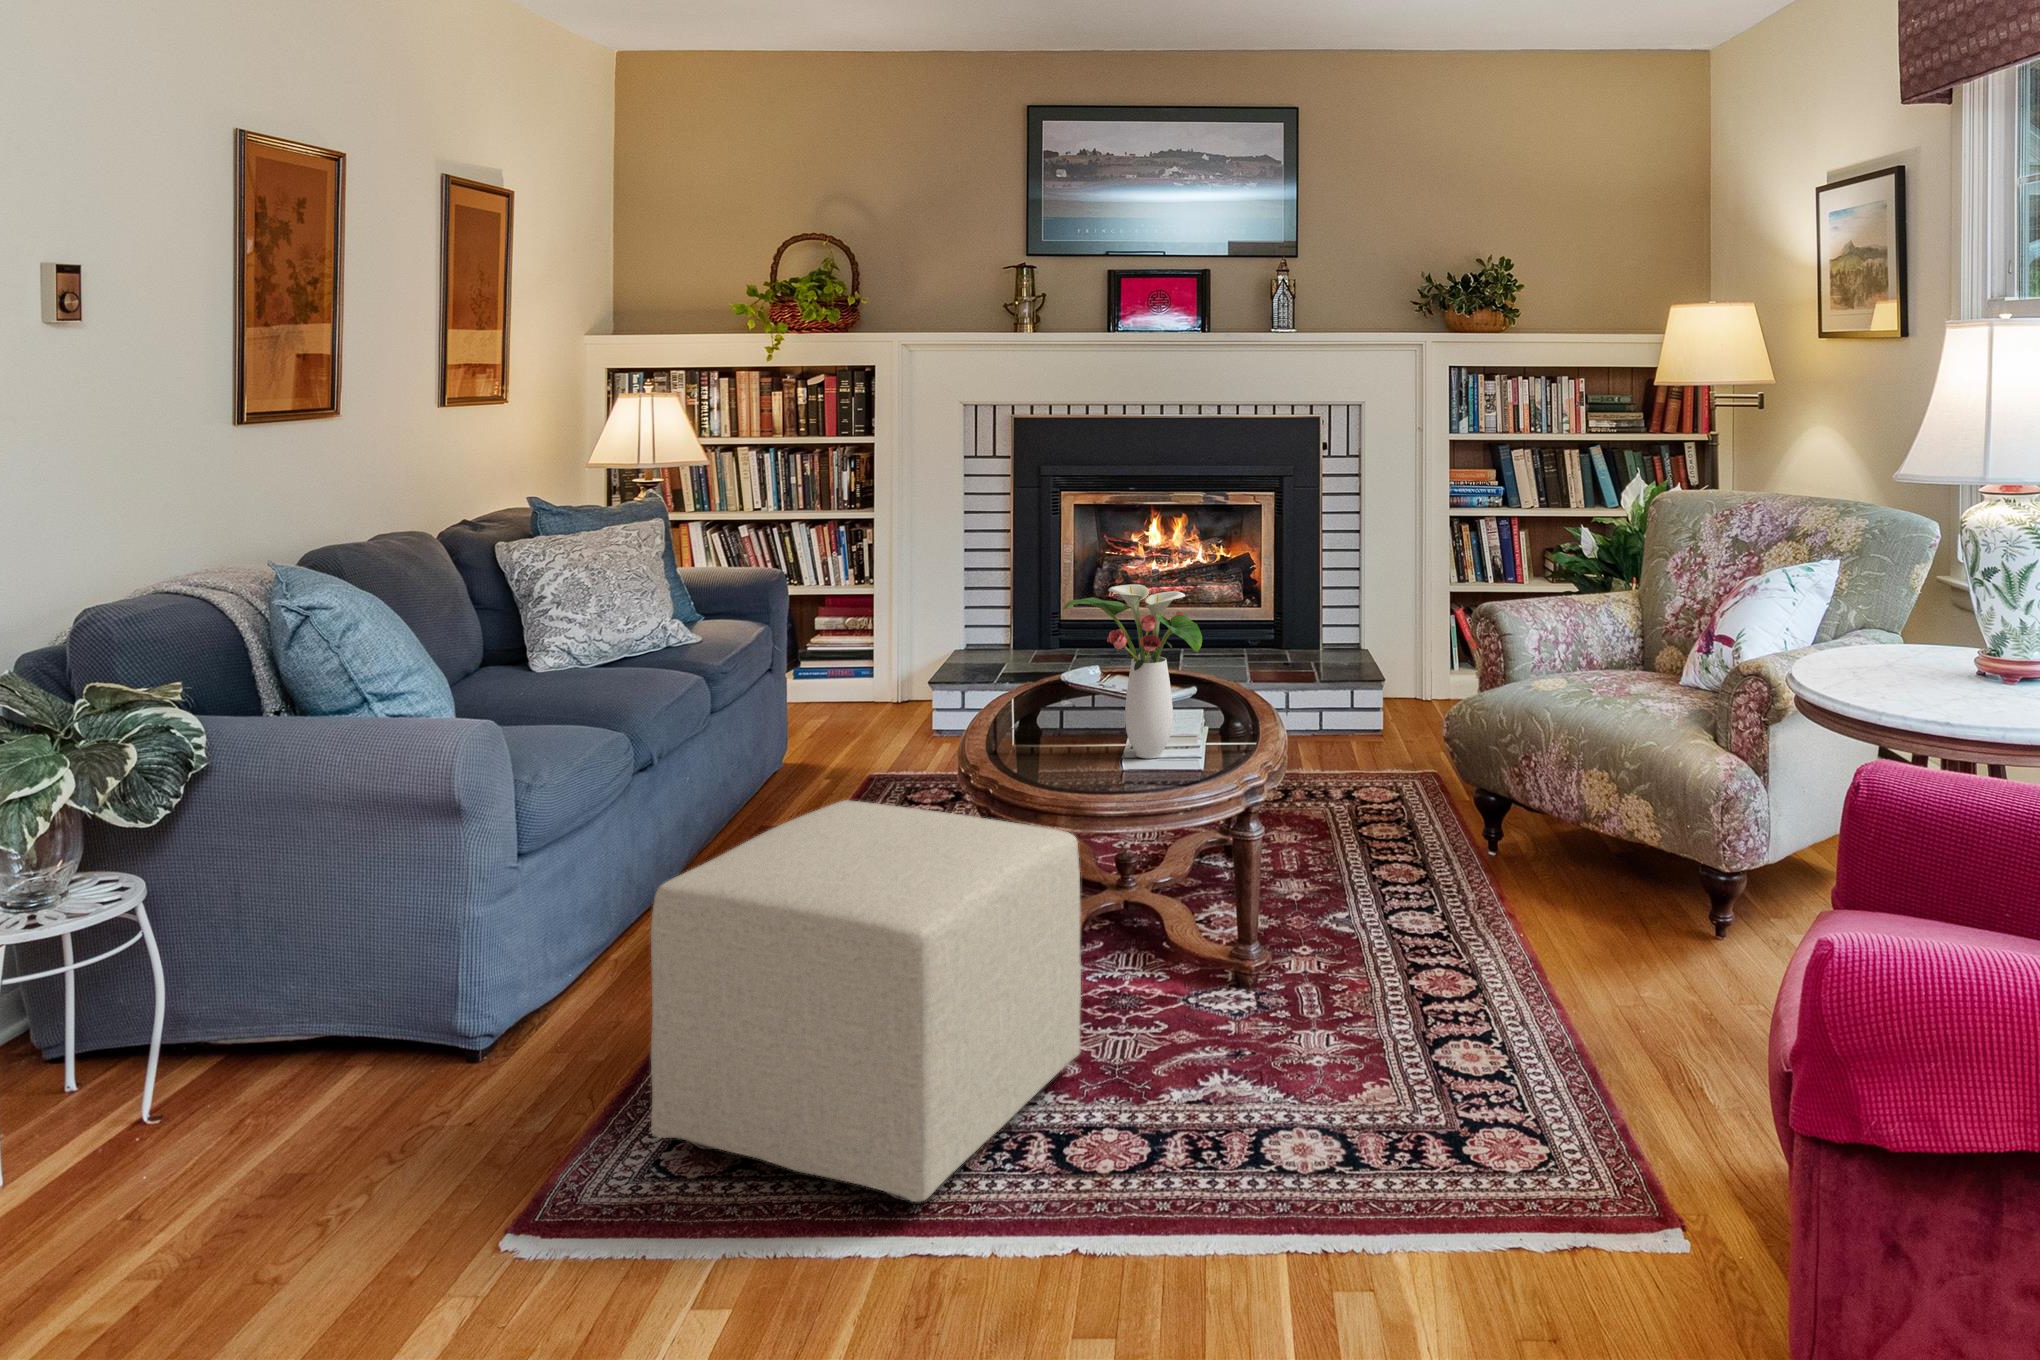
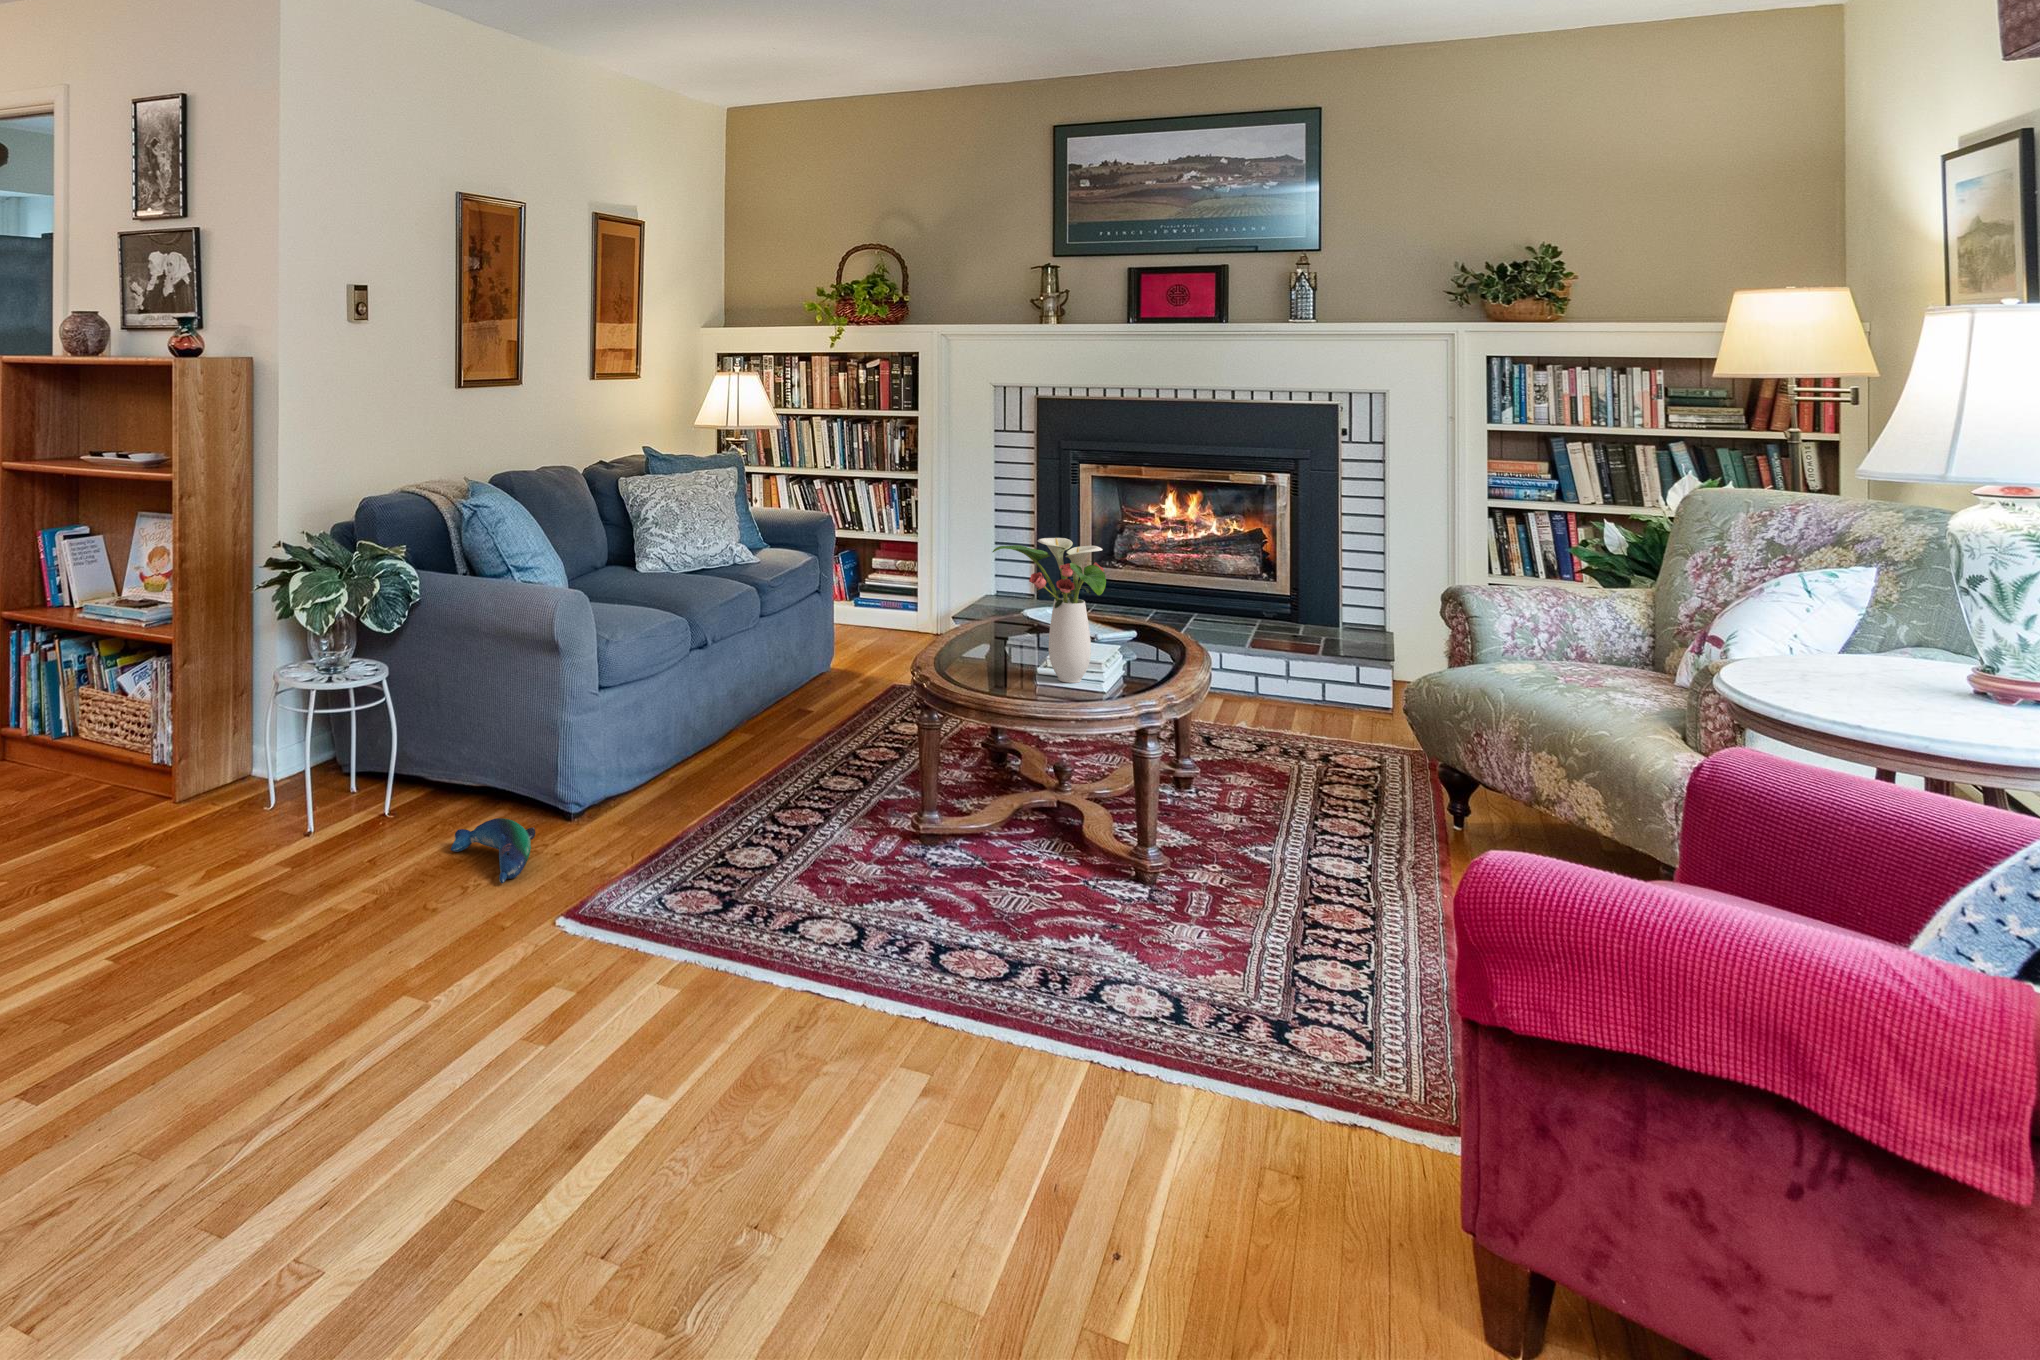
ottoman: present [651,800,1081,1202] -> none [661,679,977,957]
plush toy: none [274,1091,431,1203] -> present [450,818,535,883]

